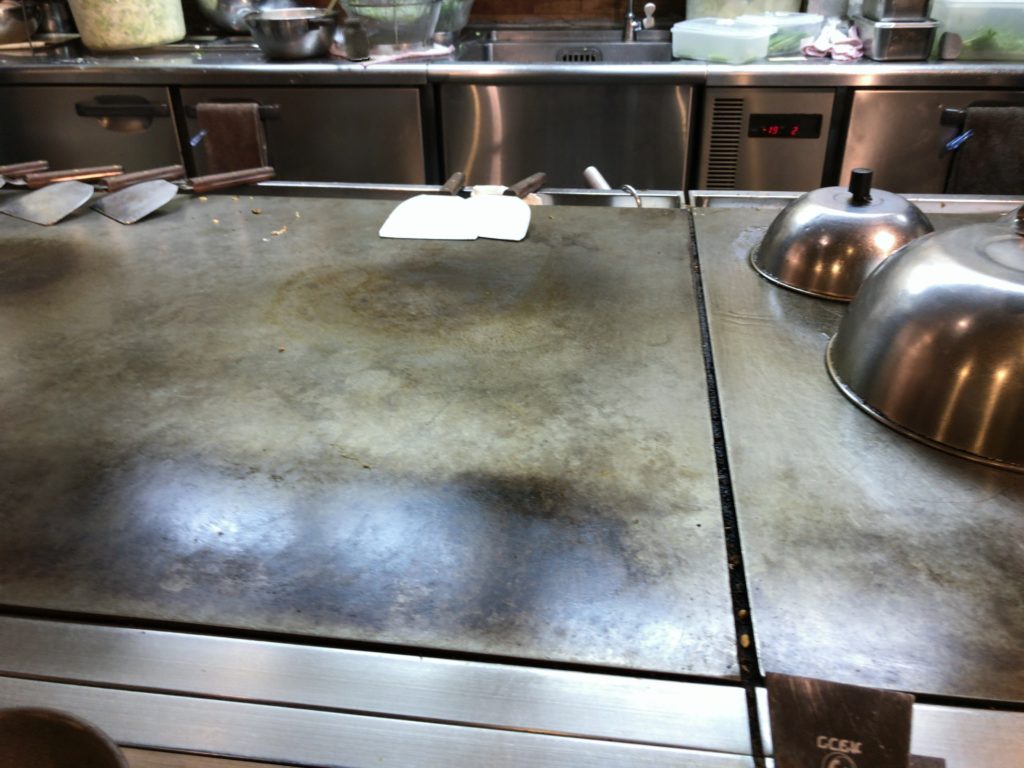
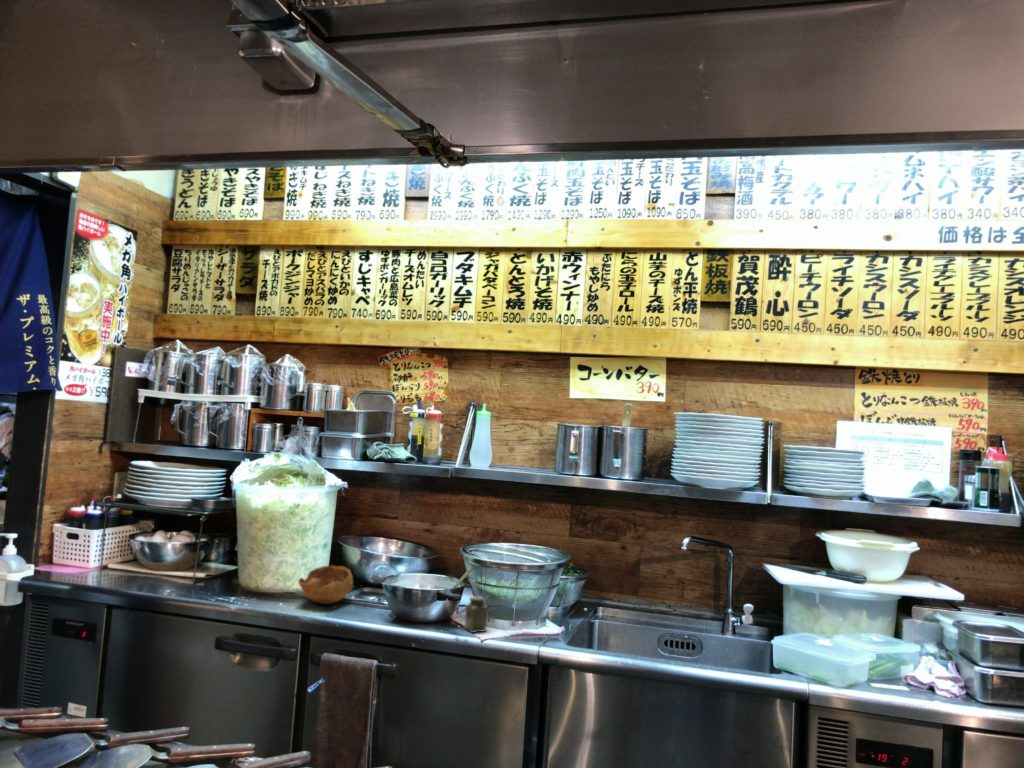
wooden bowl: none [143,9,212,55] -> present [298,566,353,604]

